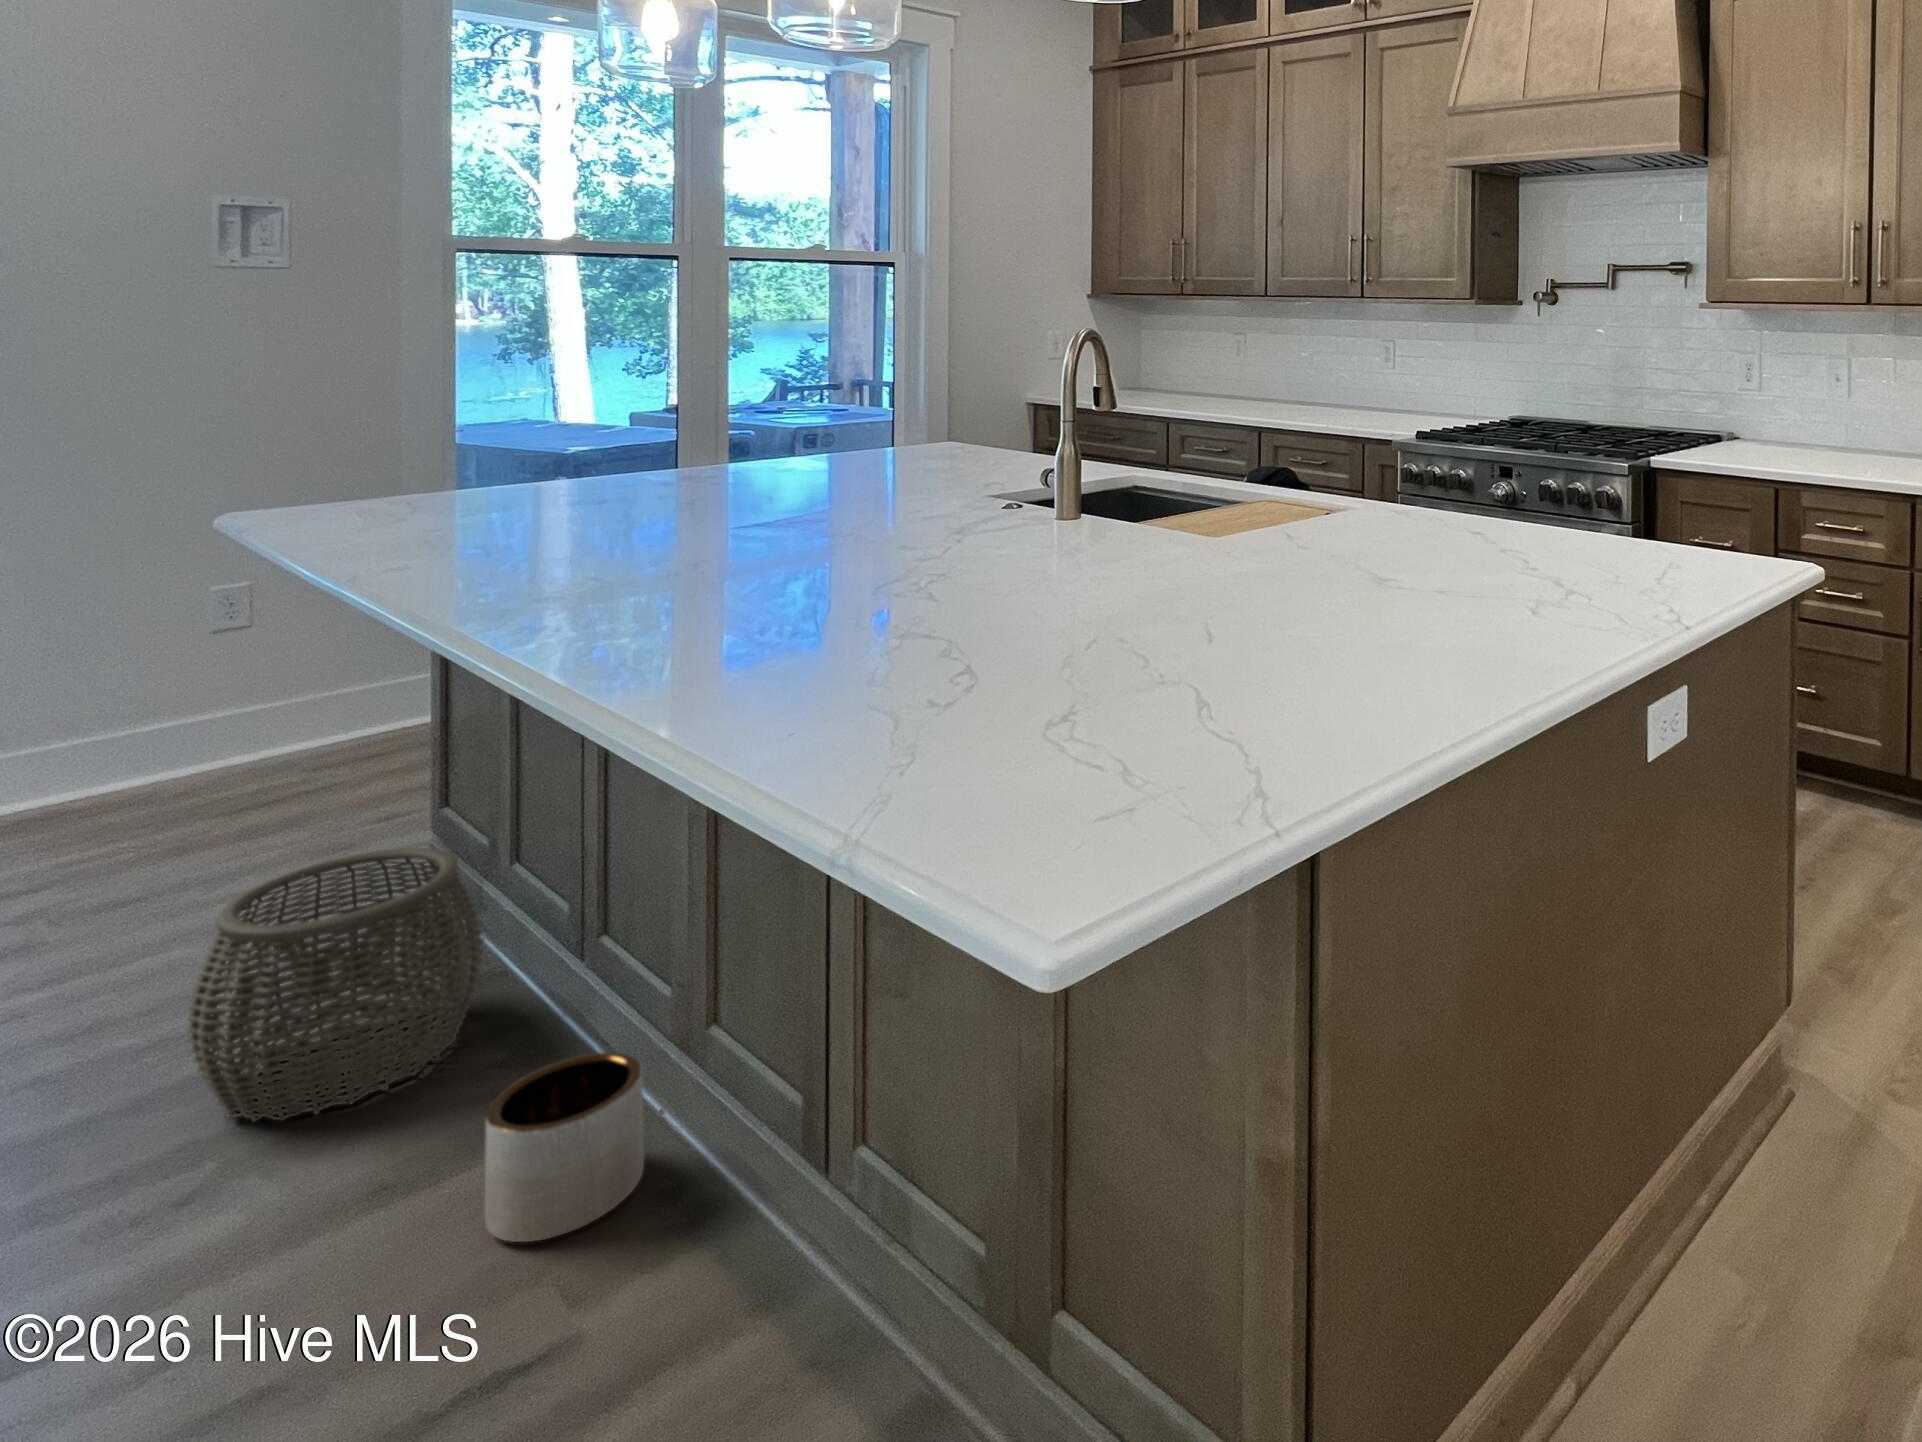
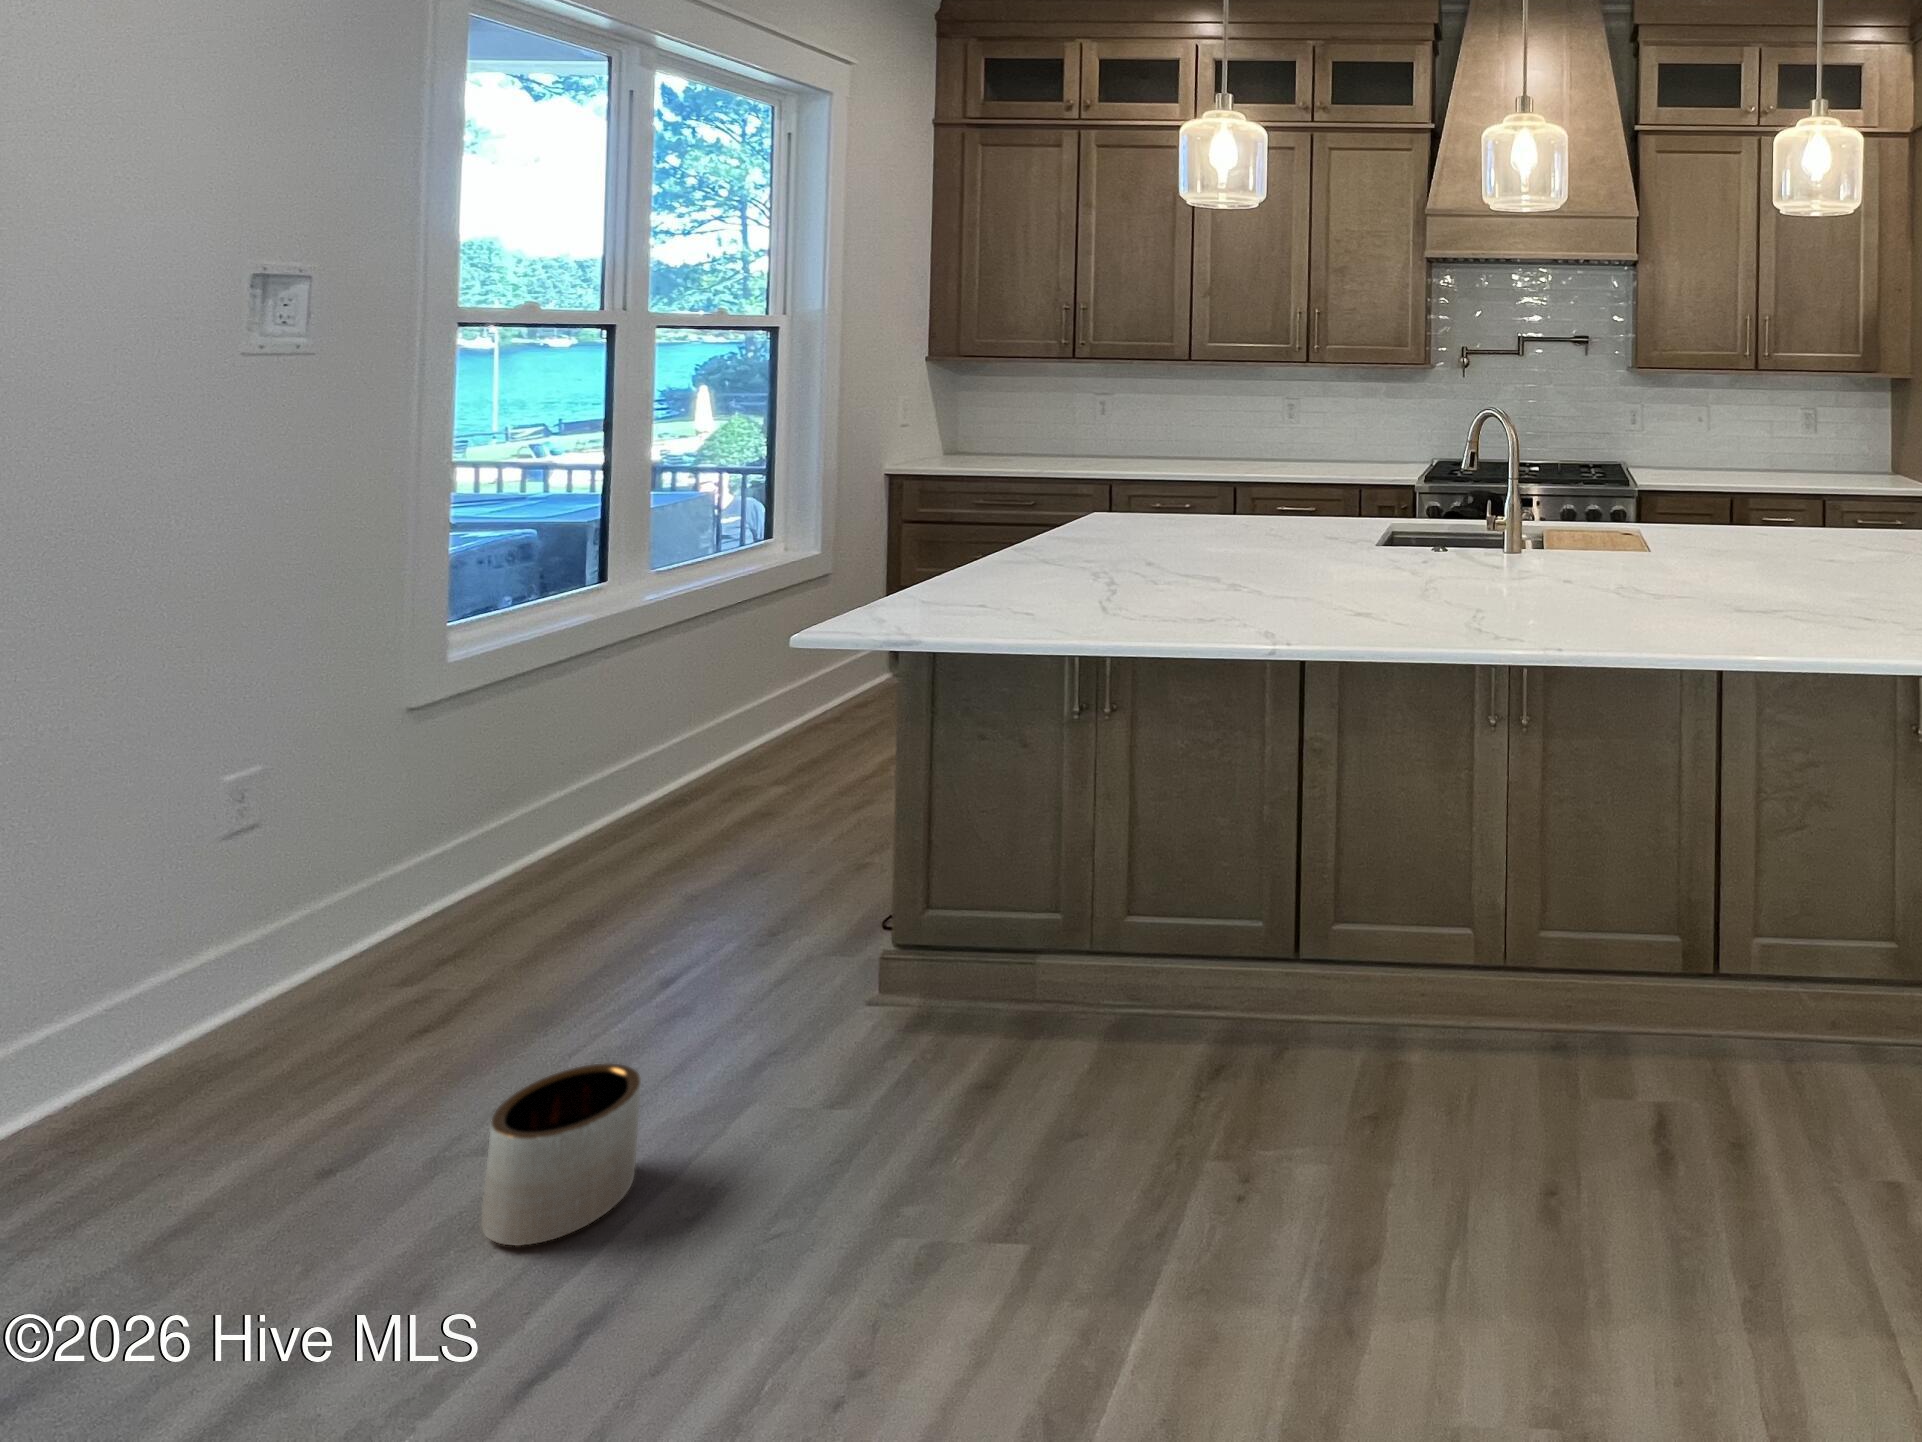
woven basket: present [187,848,483,1121] -> none [188,866,481,1131]

